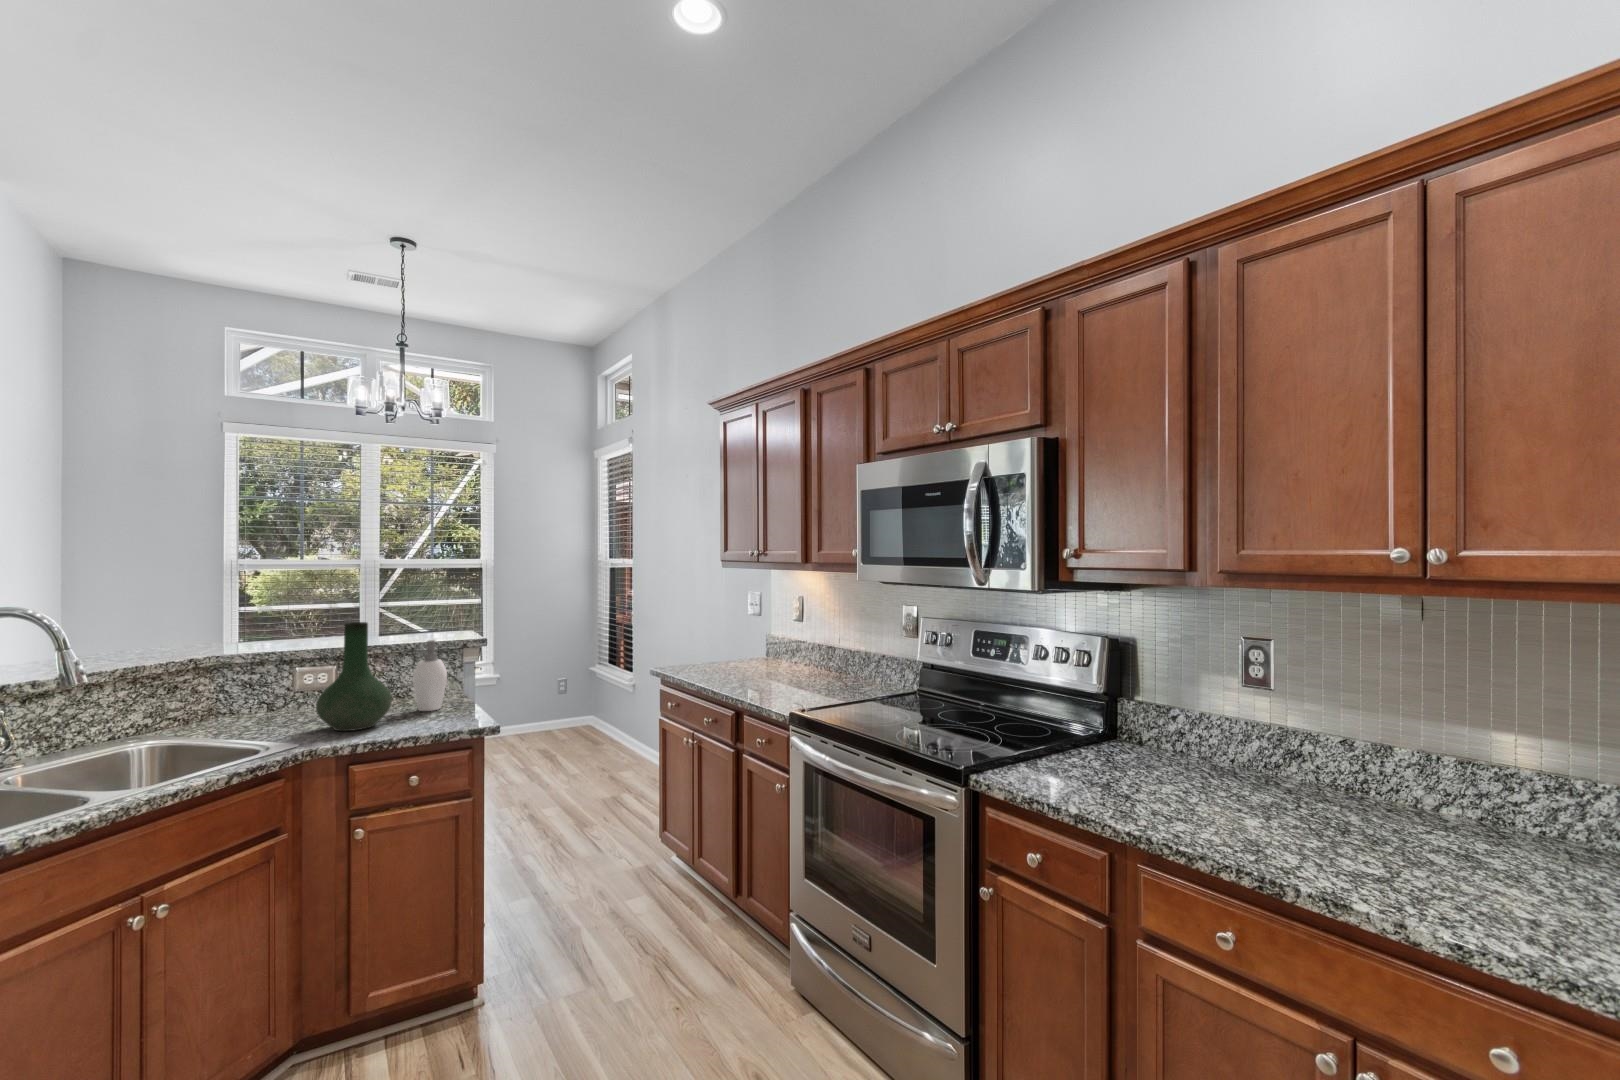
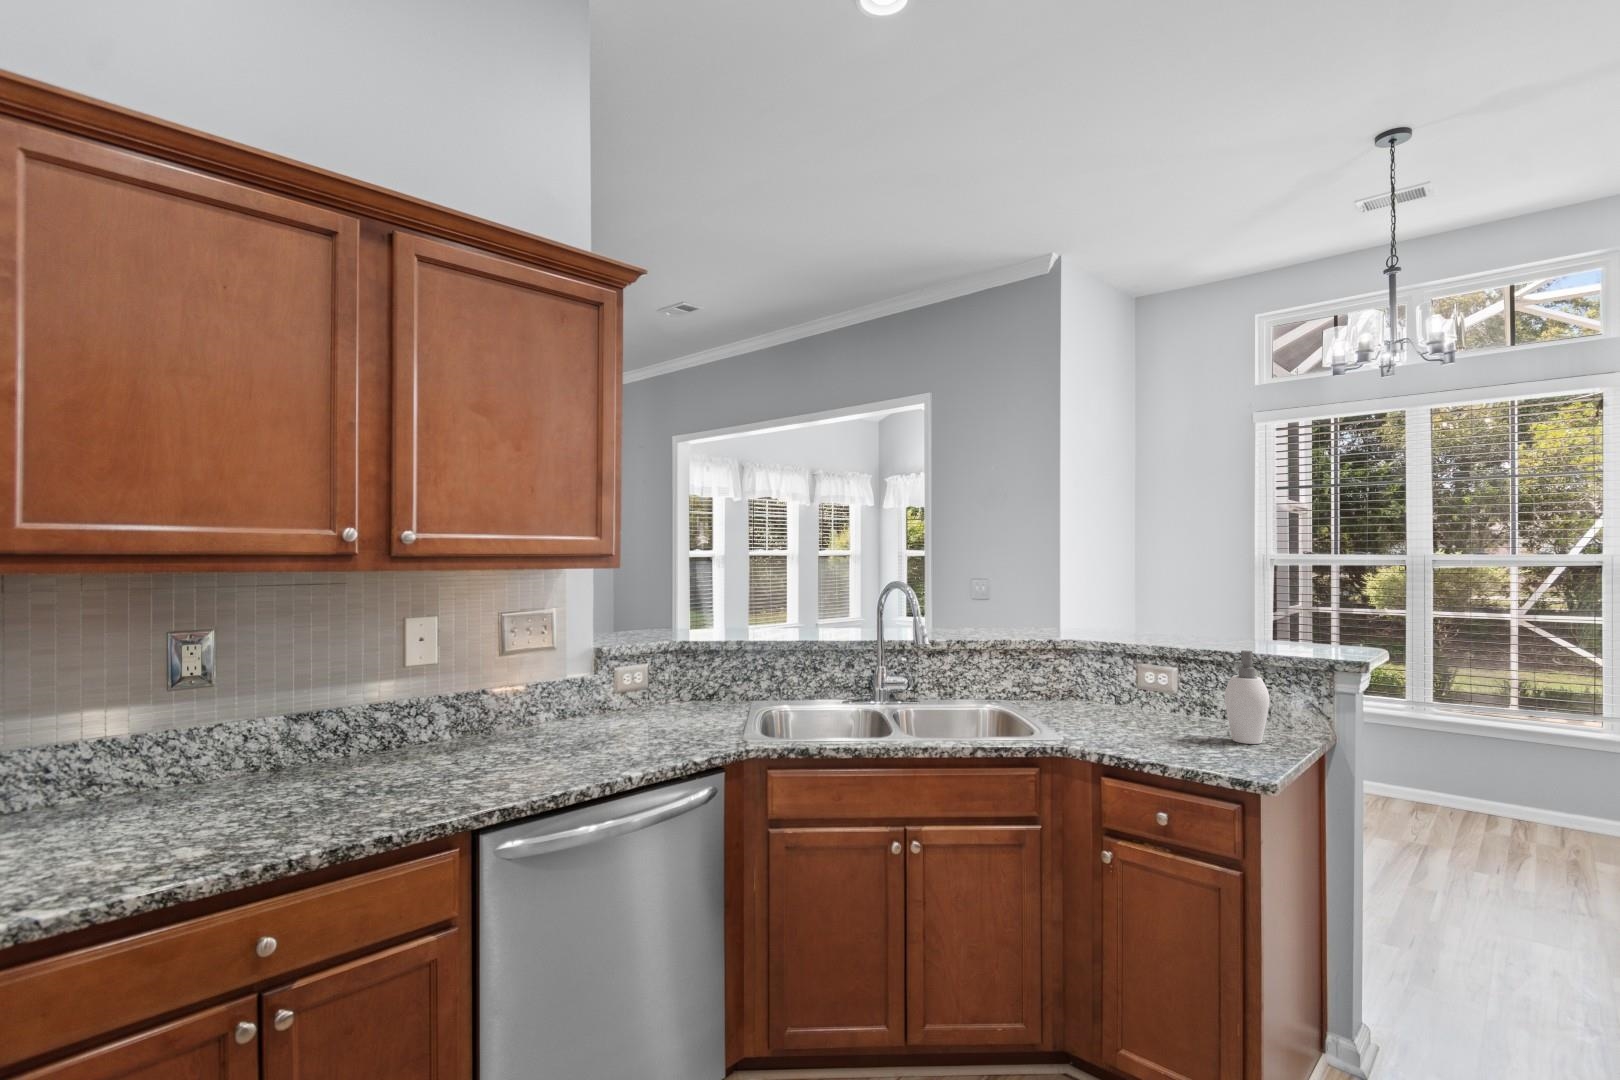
vase: present [316,622,392,731] -> none [1099,616,1178,742]

